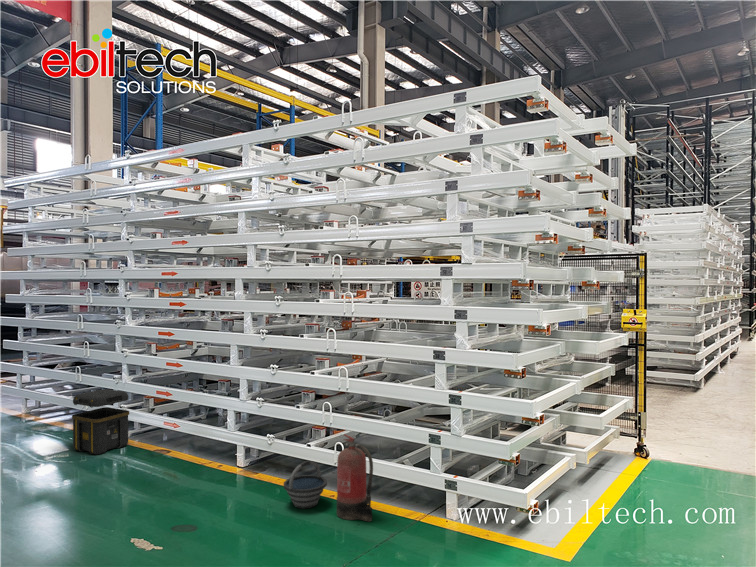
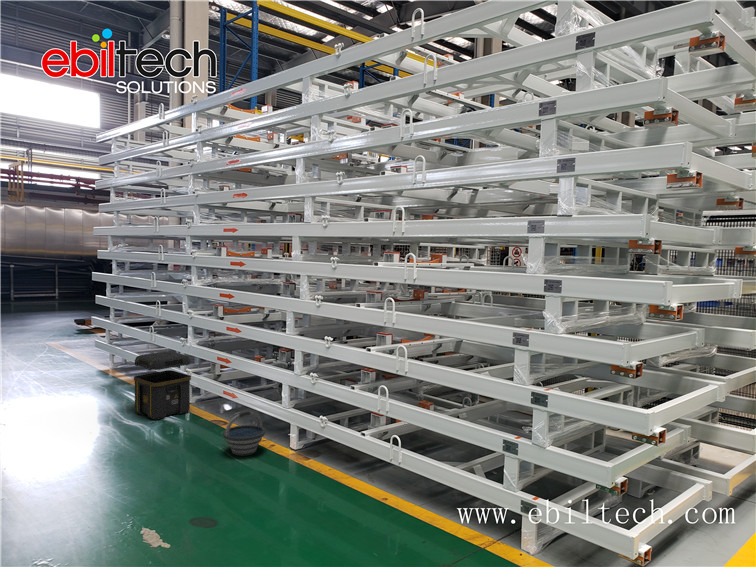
fire extinguisher: present [337,434,373,521] -> none [385,428,430,540]
bucket: present [284,461,327,508] -> present [223,411,266,456]

